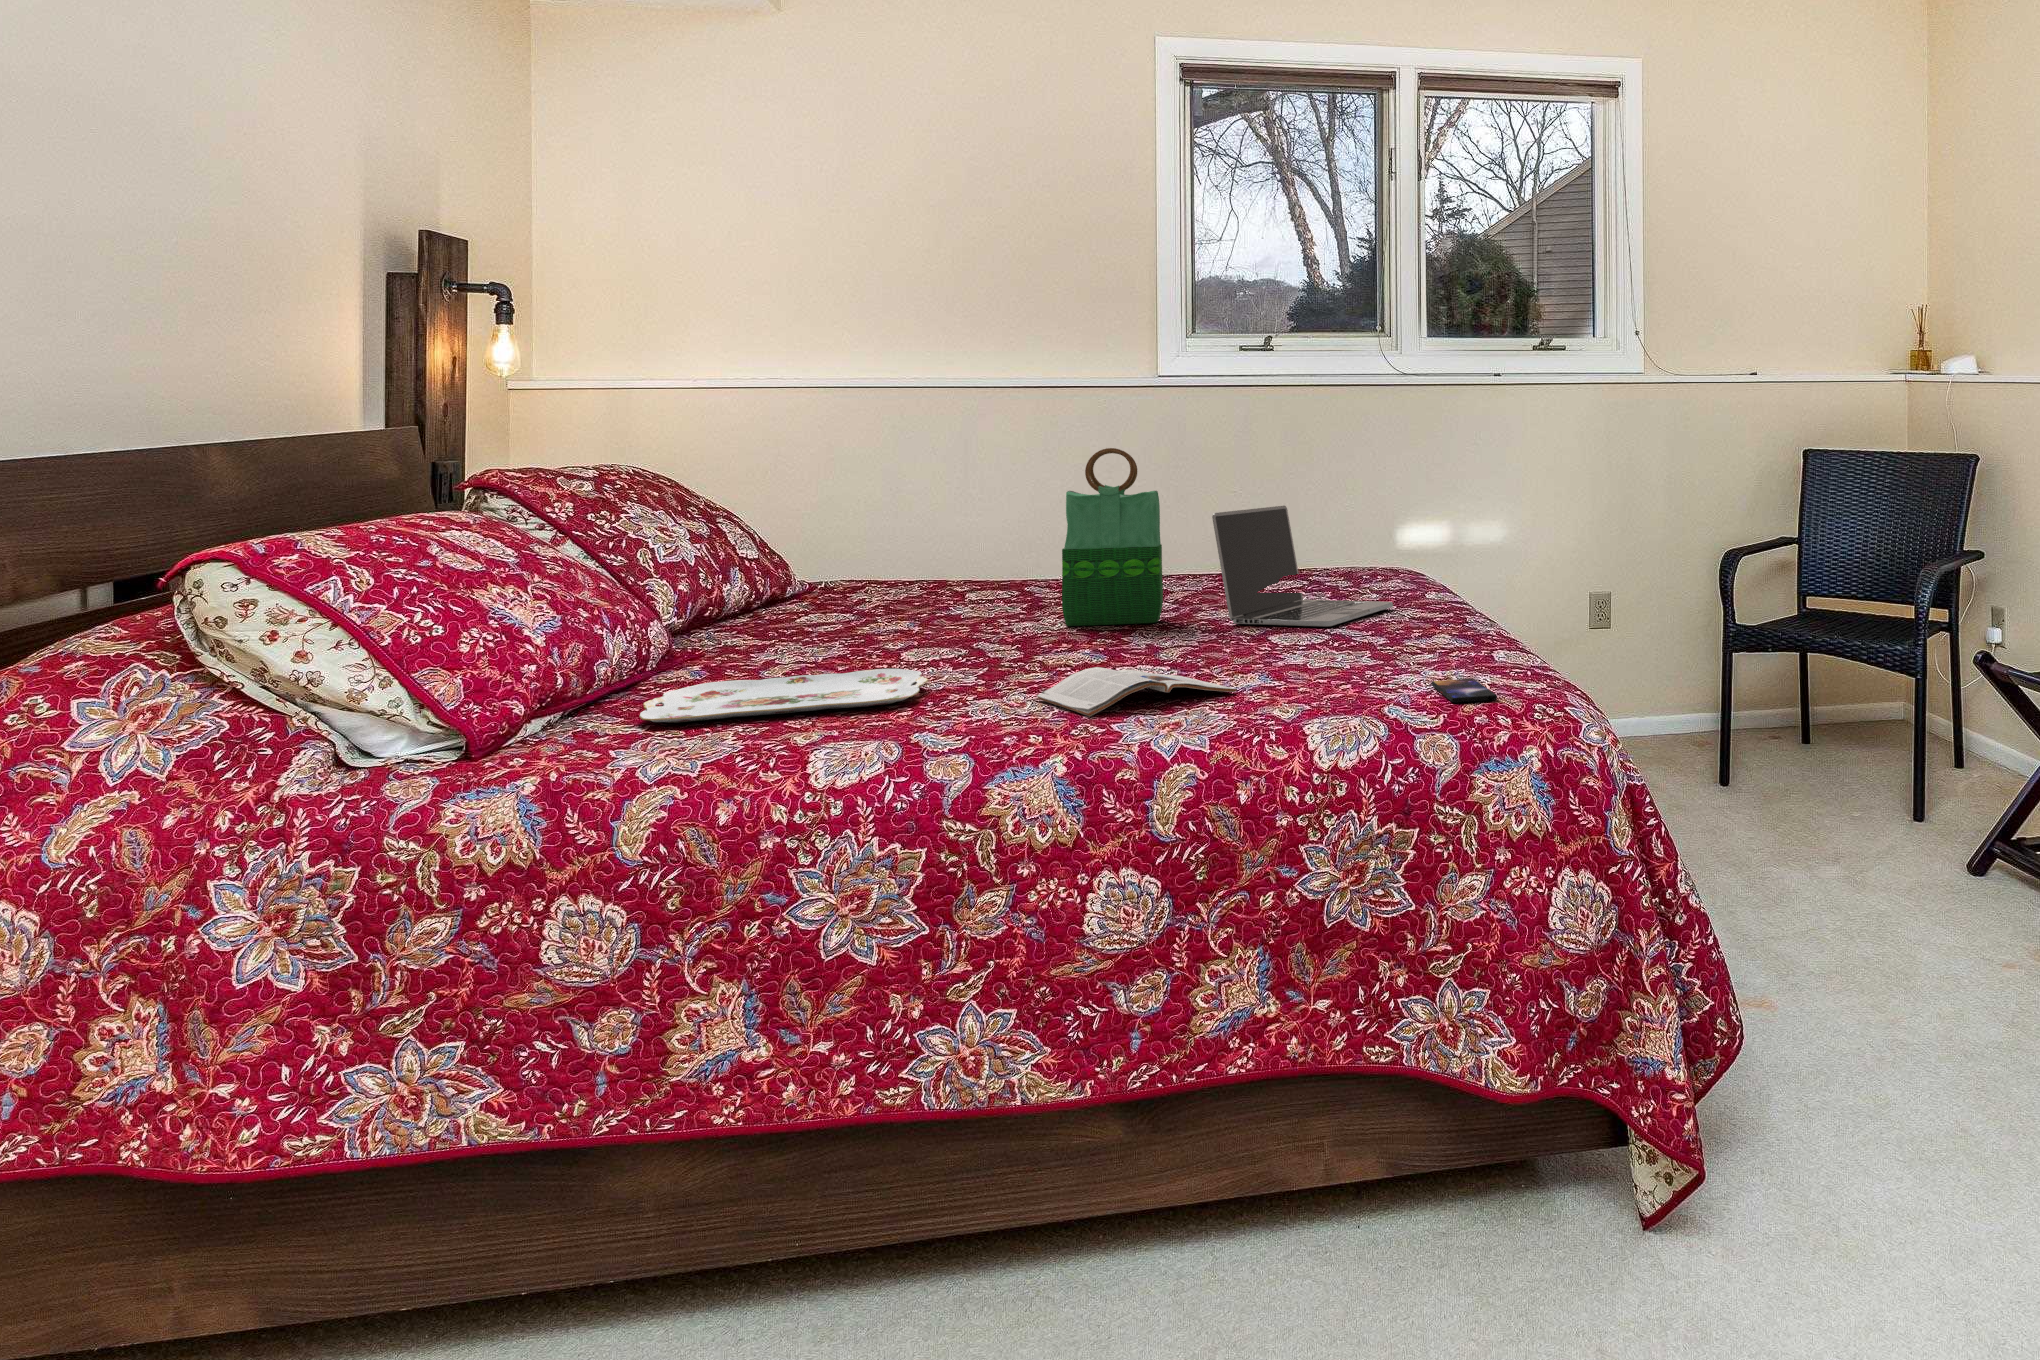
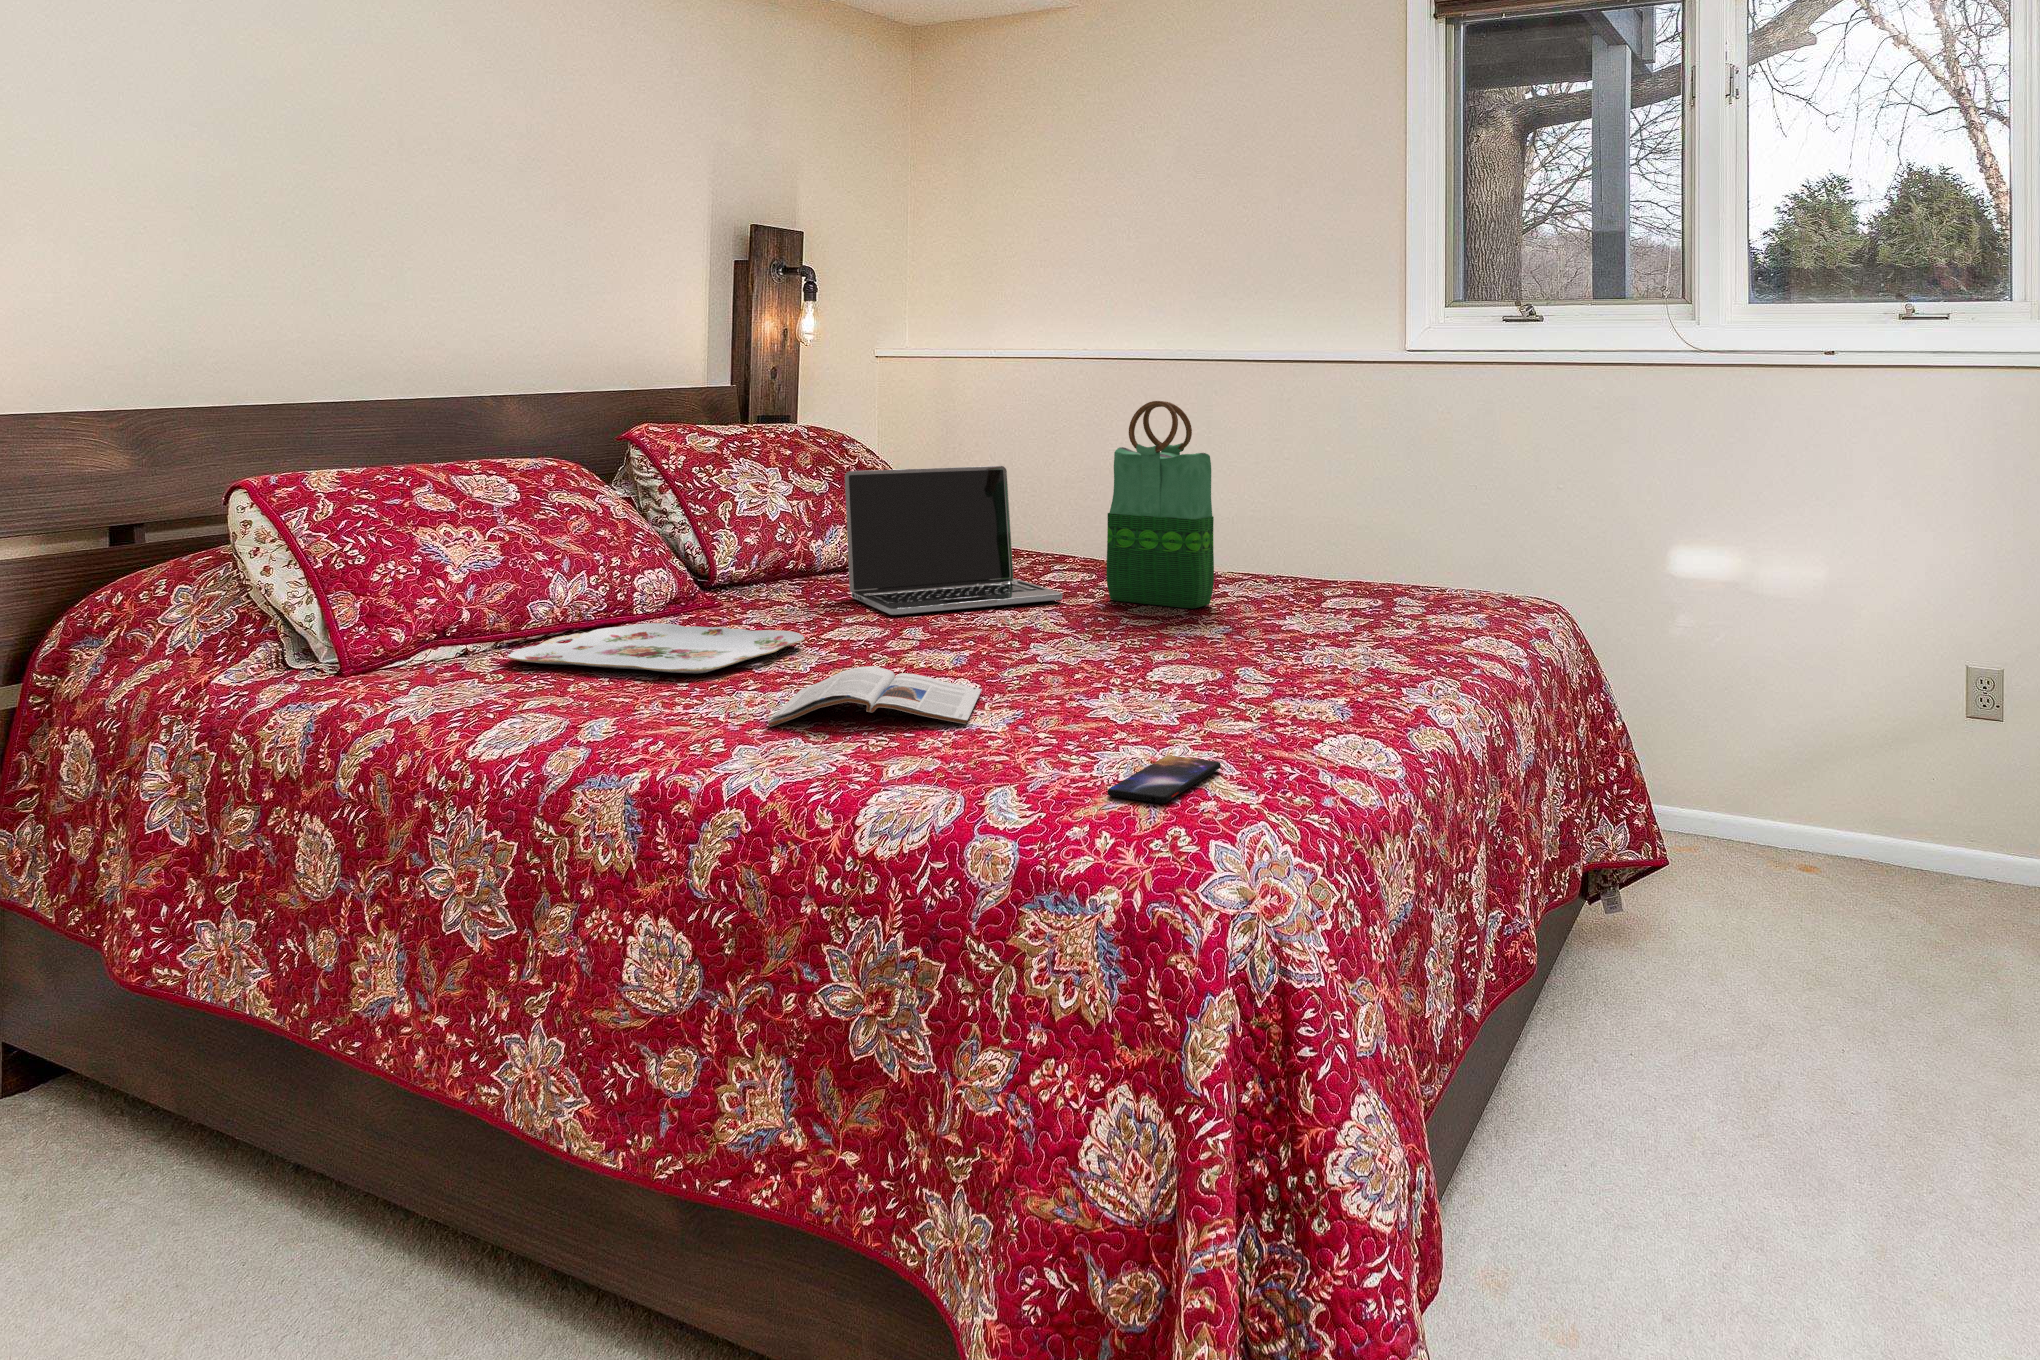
laptop: present [1212,506,1393,627] -> present [845,466,1062,615]

